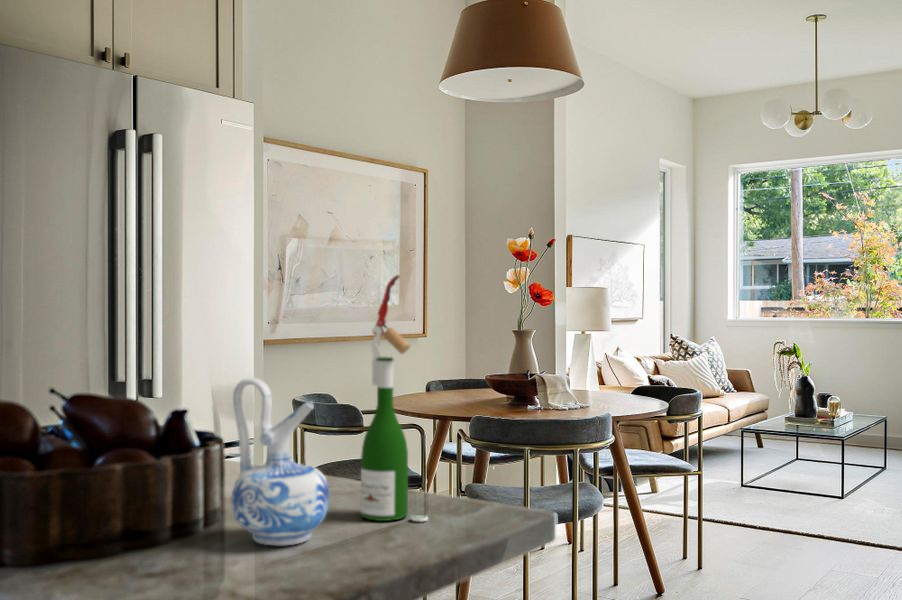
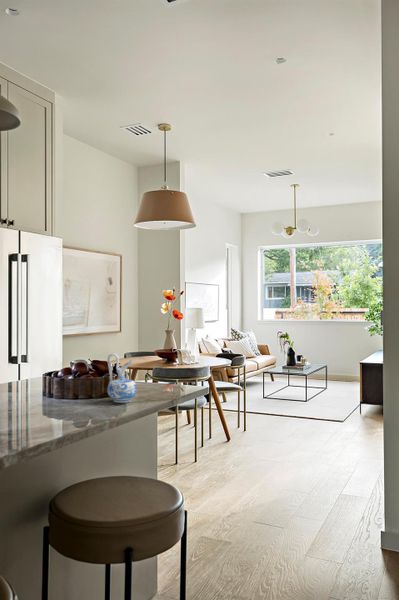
wine bottle: present [361,275,428,521] -> none [141,321,163,397]

